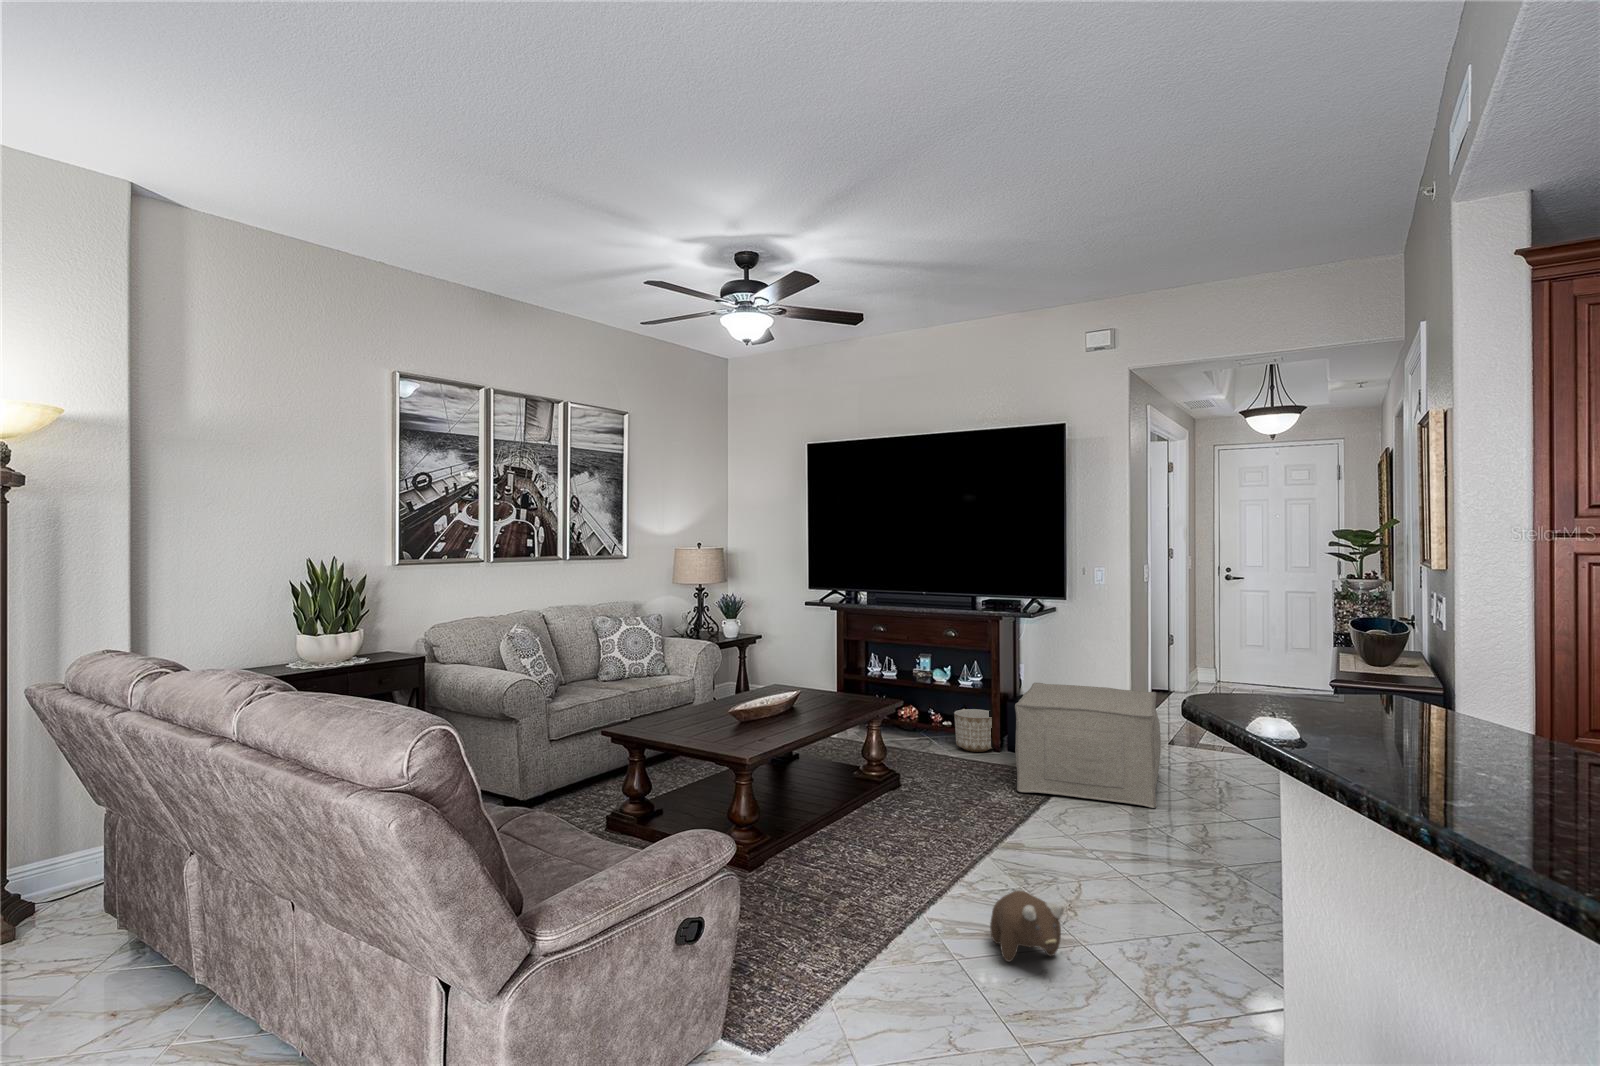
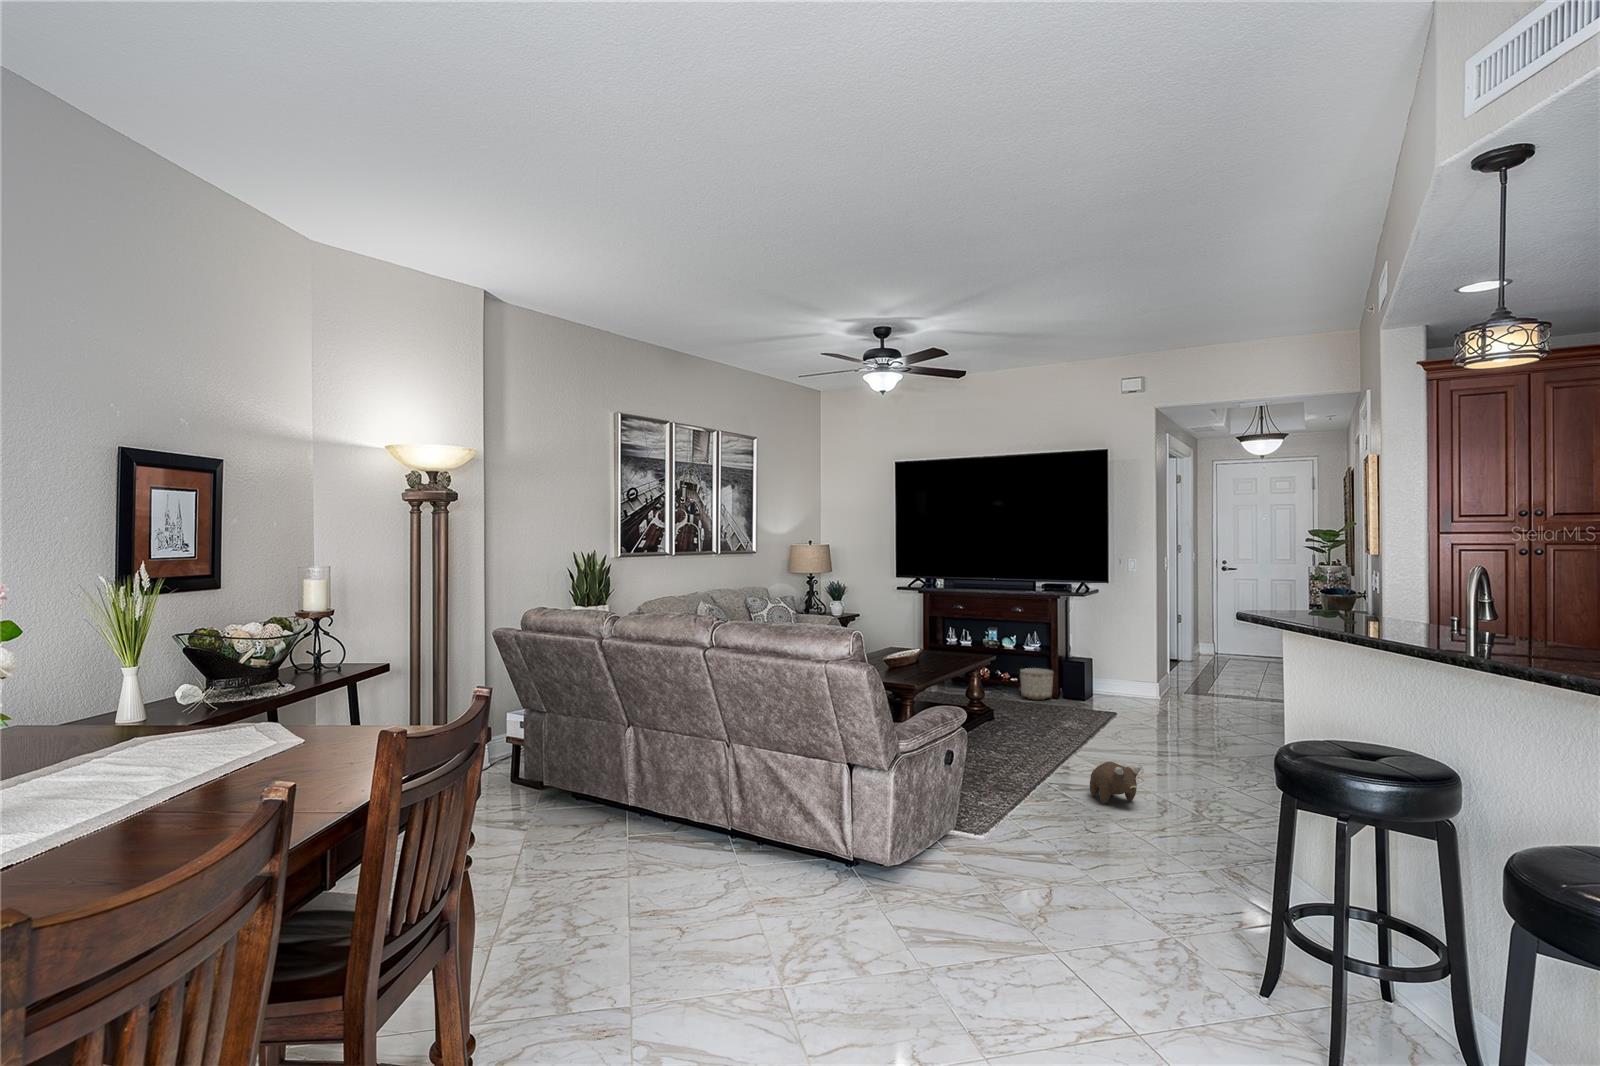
ottoman: present [1015,683,1161,808] -> none [1077,646,1182,731]

